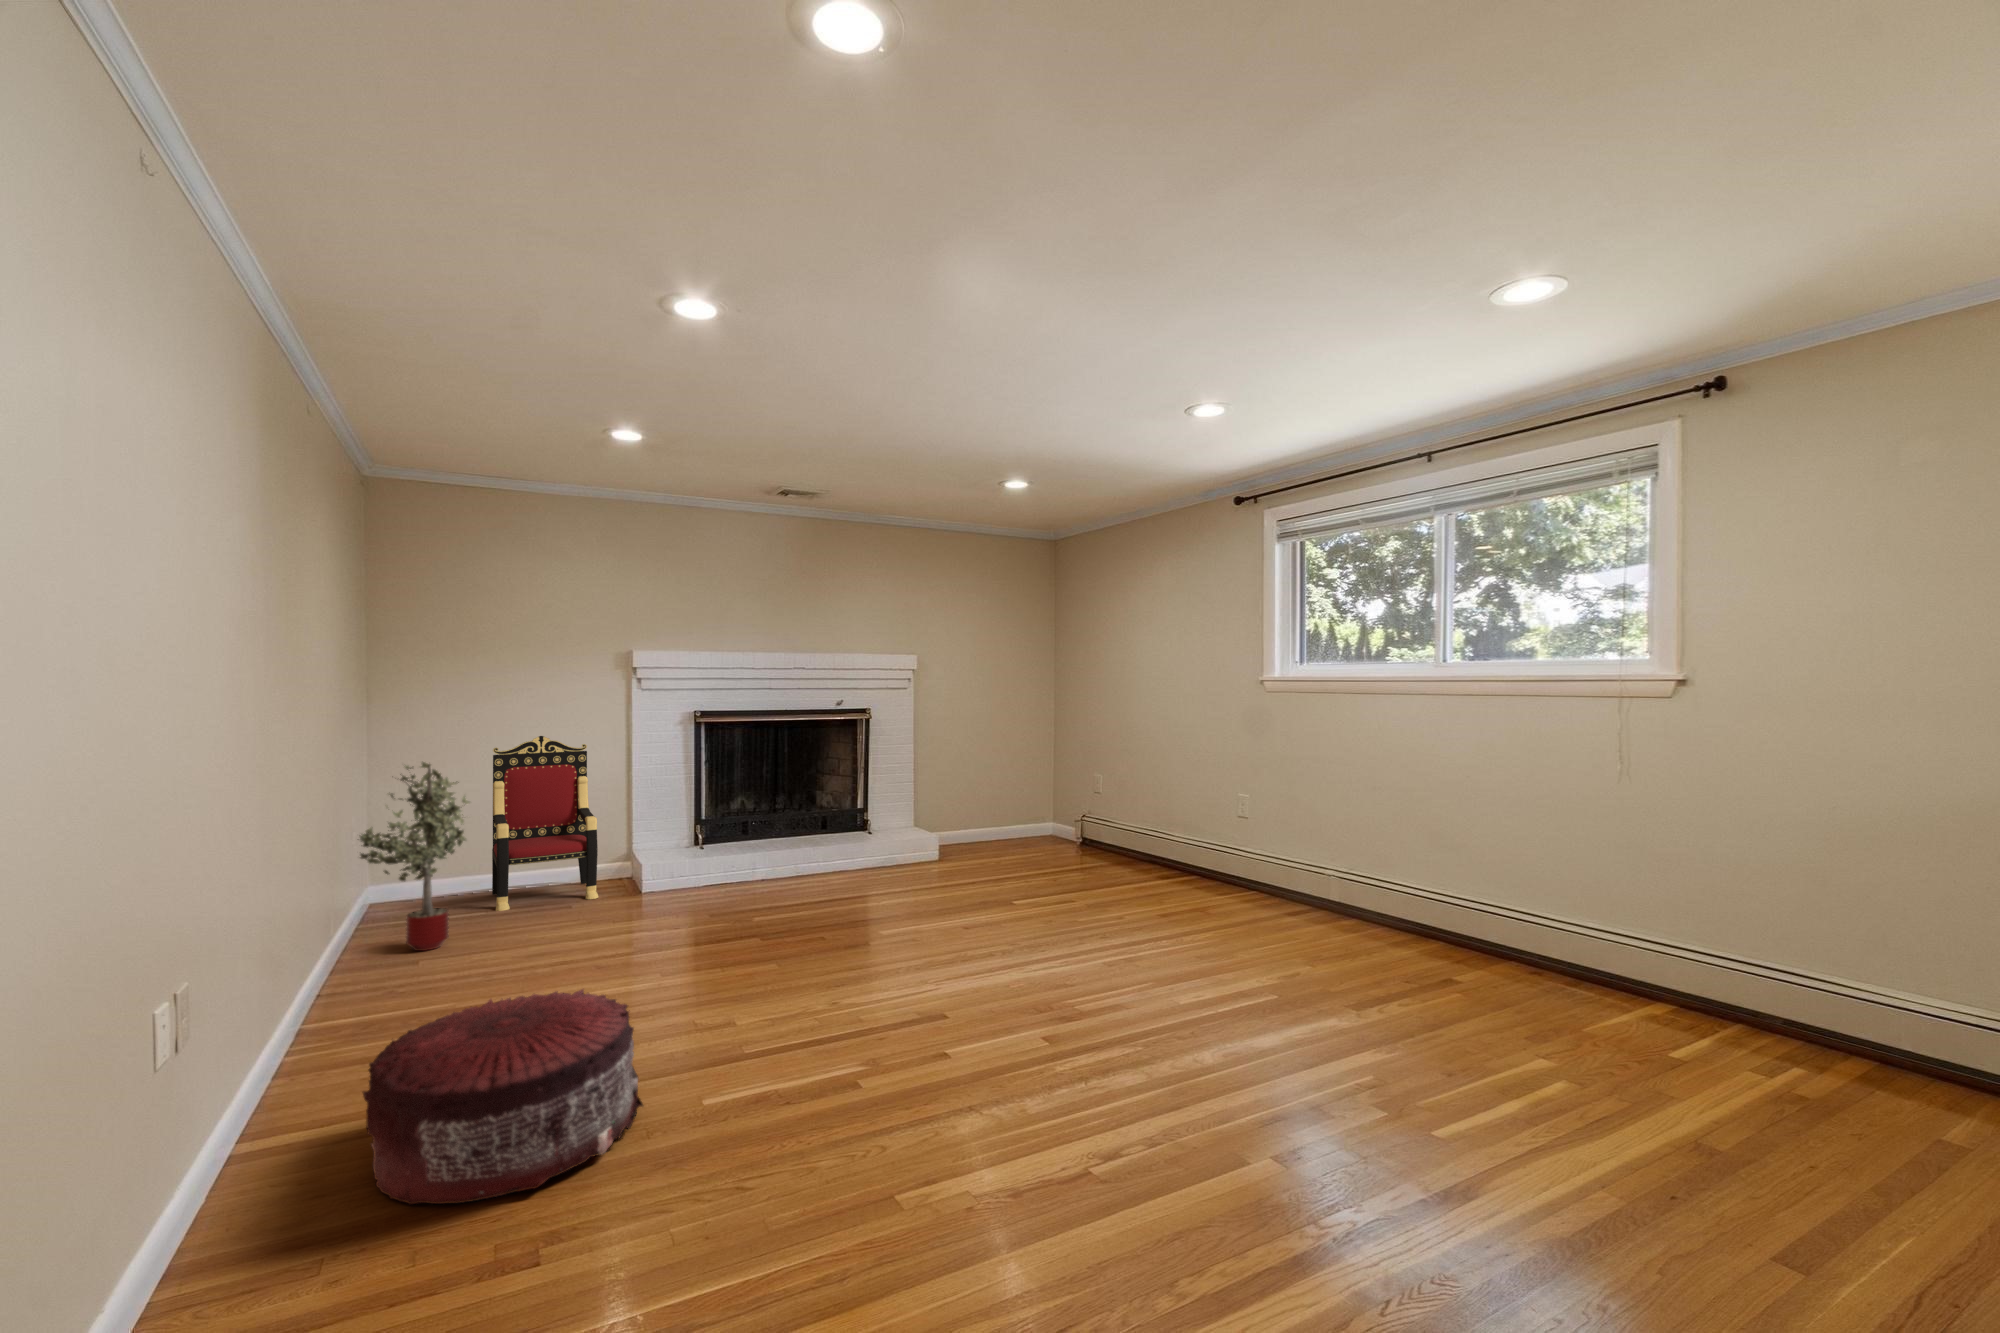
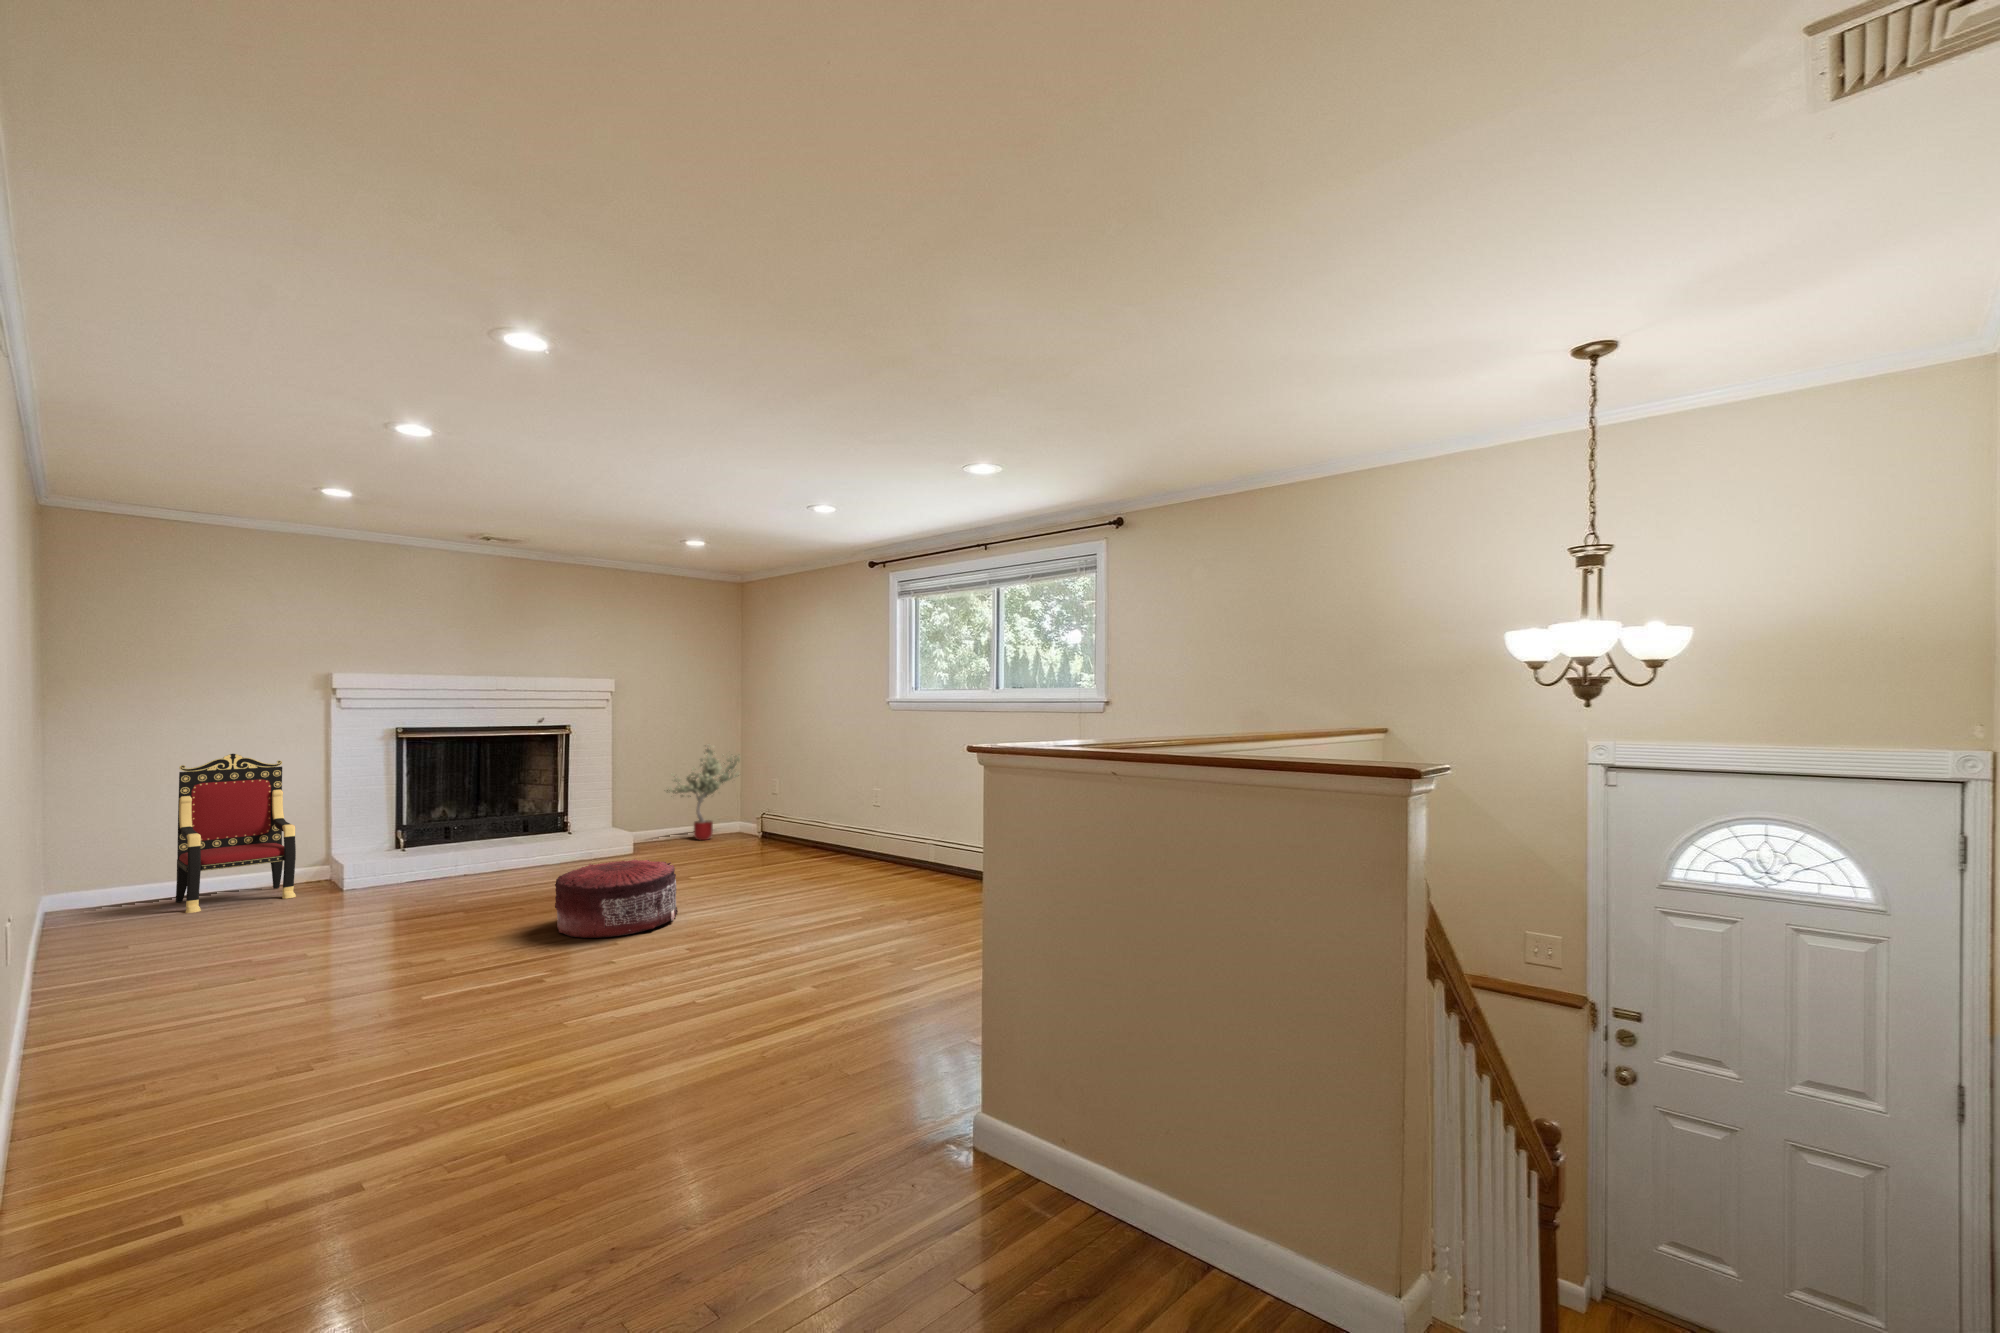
potted tree: present [359,762,470,951] -> present [667,744,740,840]
pouf: present [363,989,643,1205] -> present [555,859,678,938]

